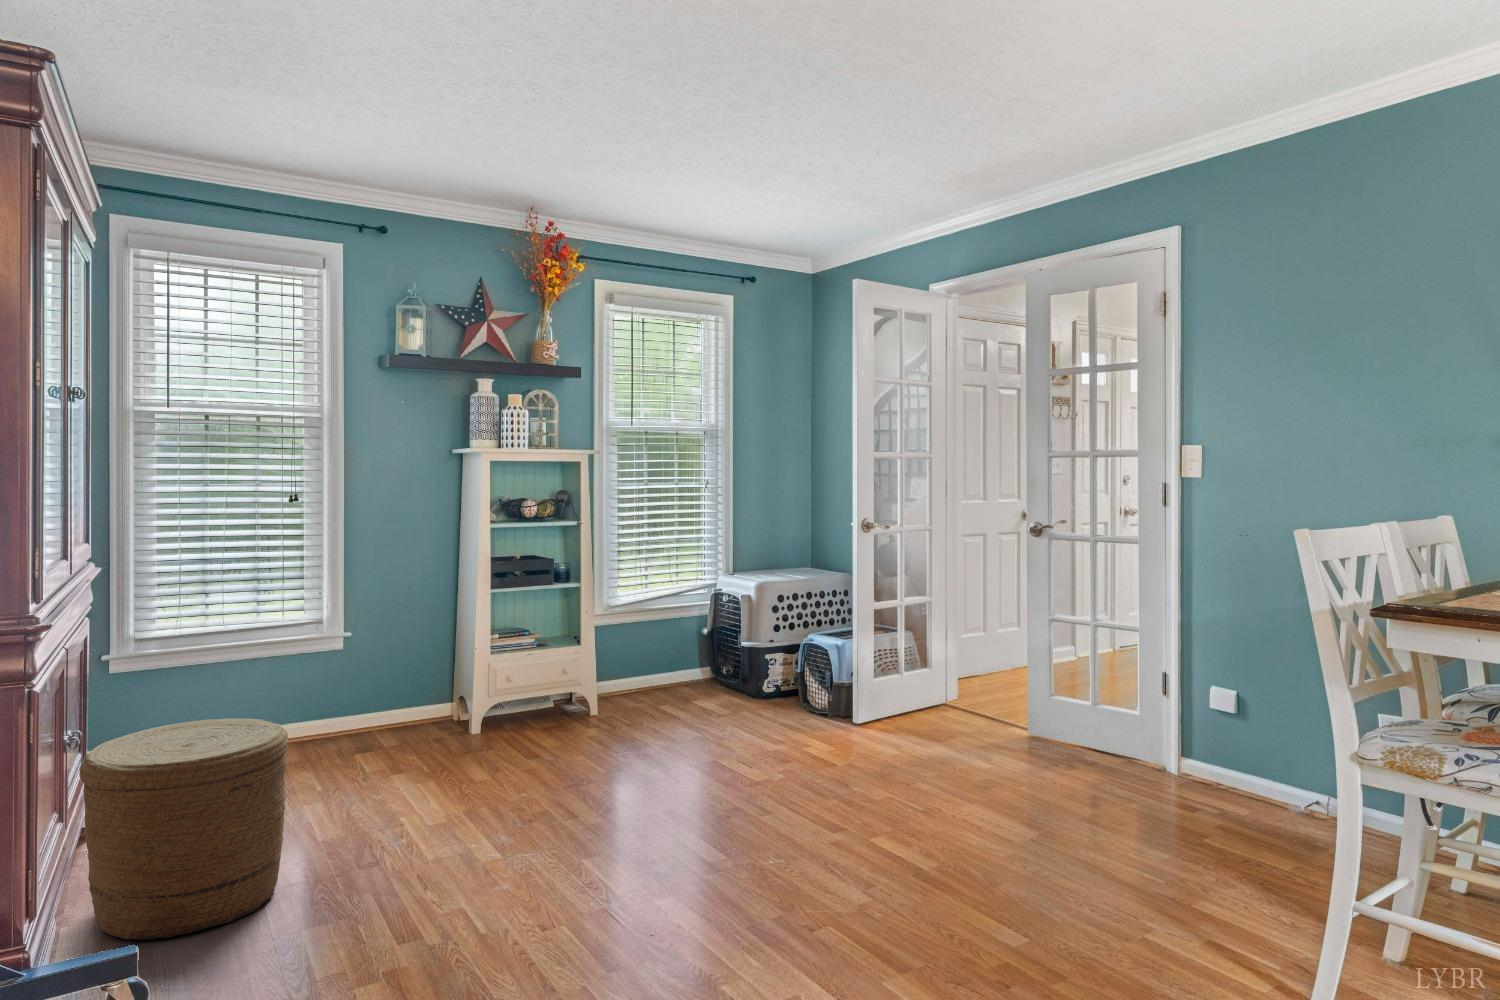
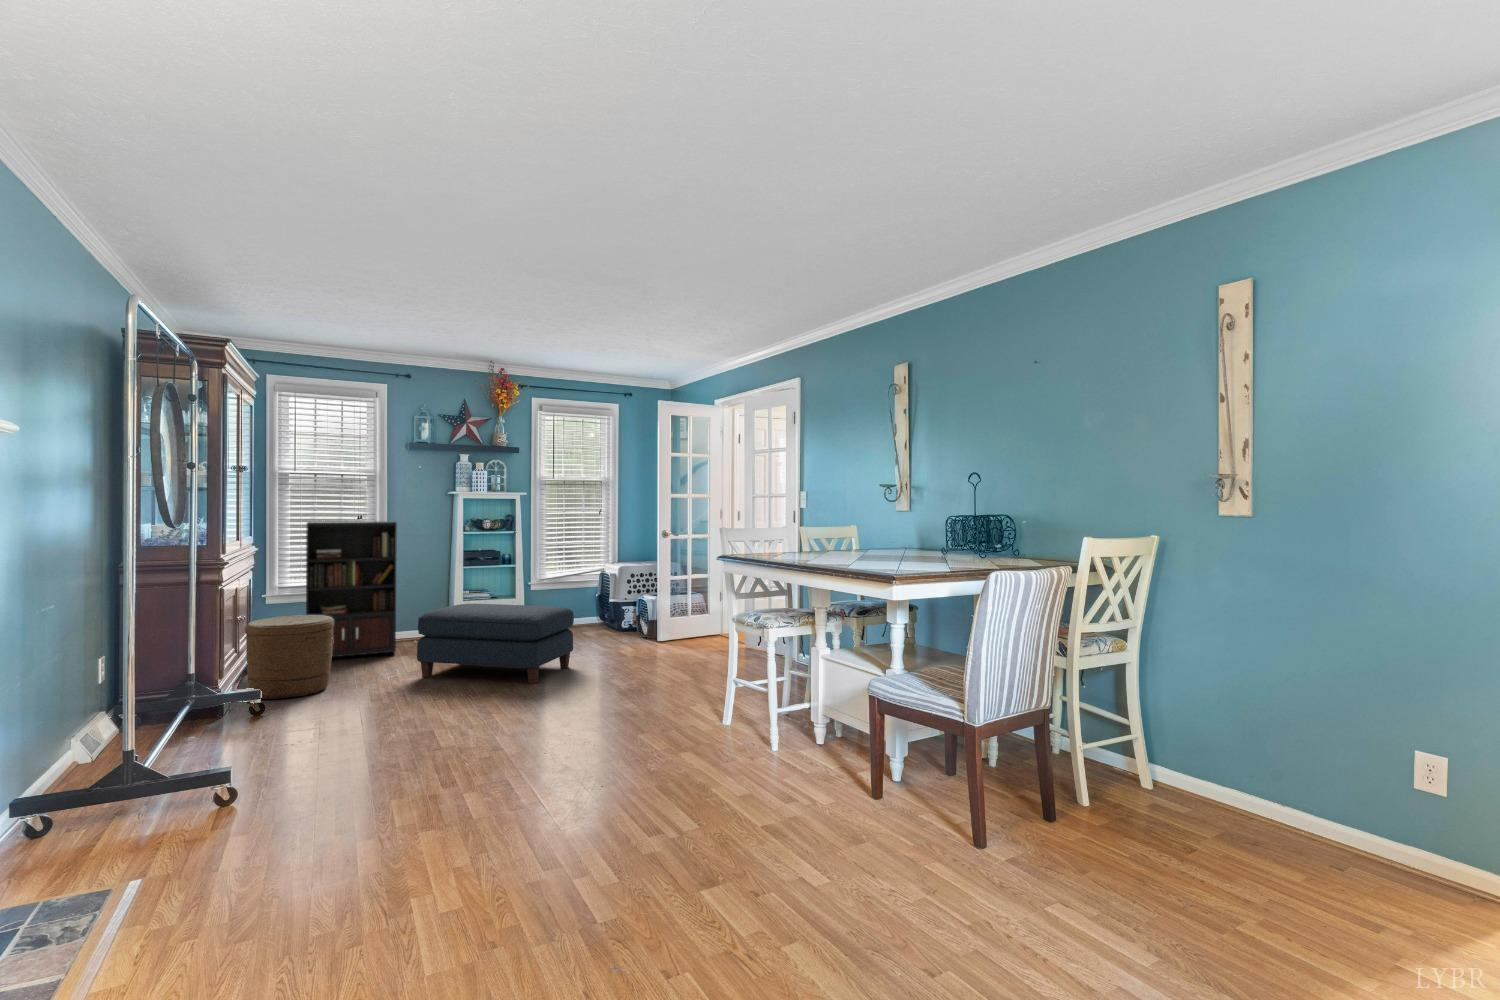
bookcase: none [200,505,407,796] -> present [306,521,397,657]
ottoman: none [463,672,765,857] -> present [417,604,574,684]

